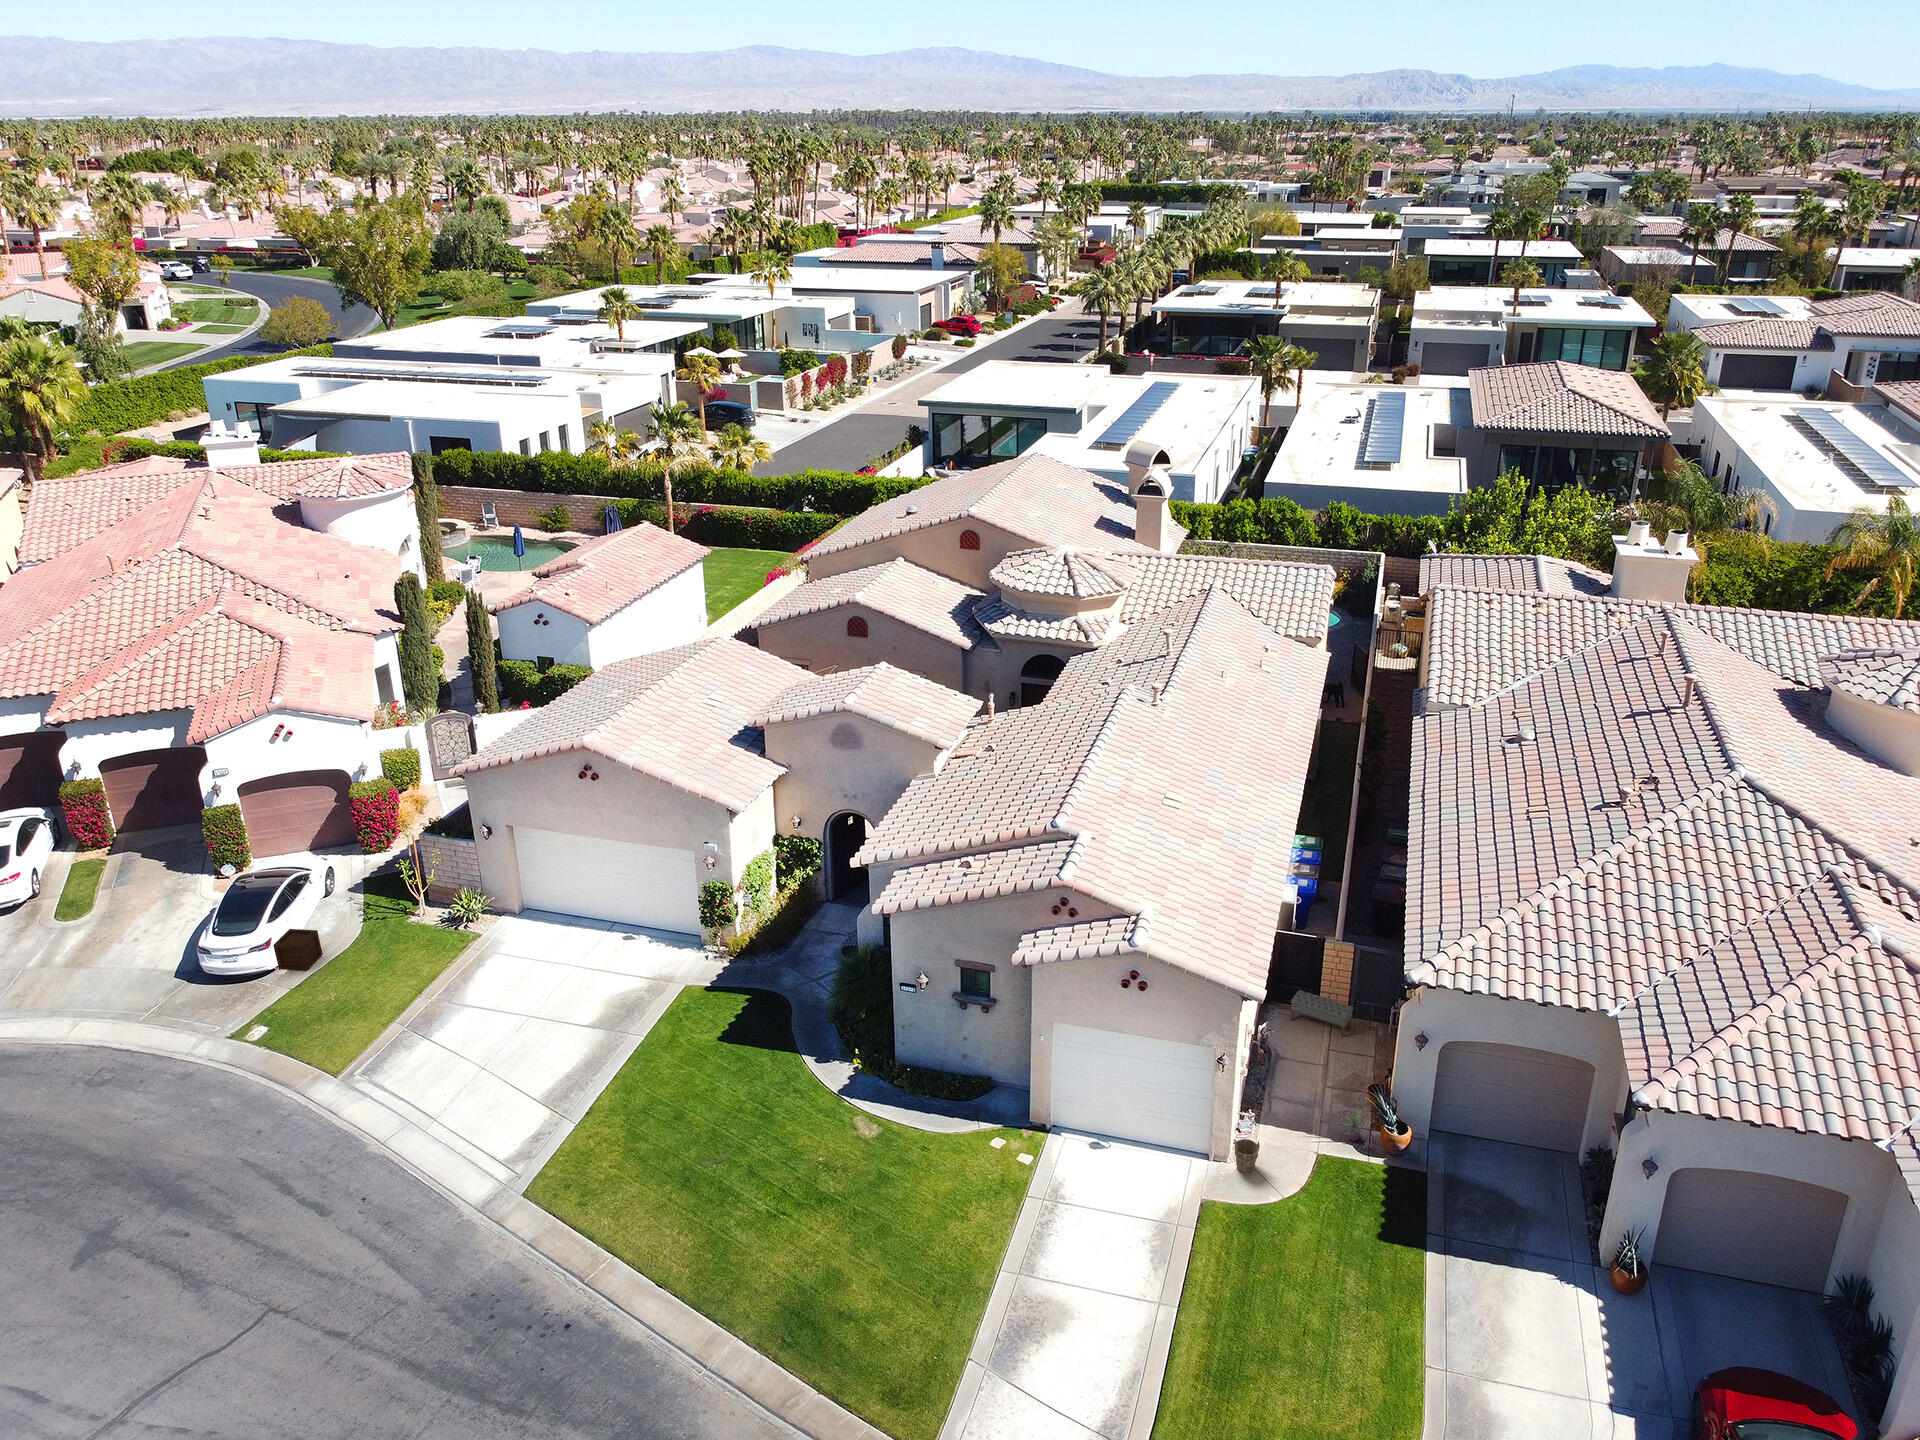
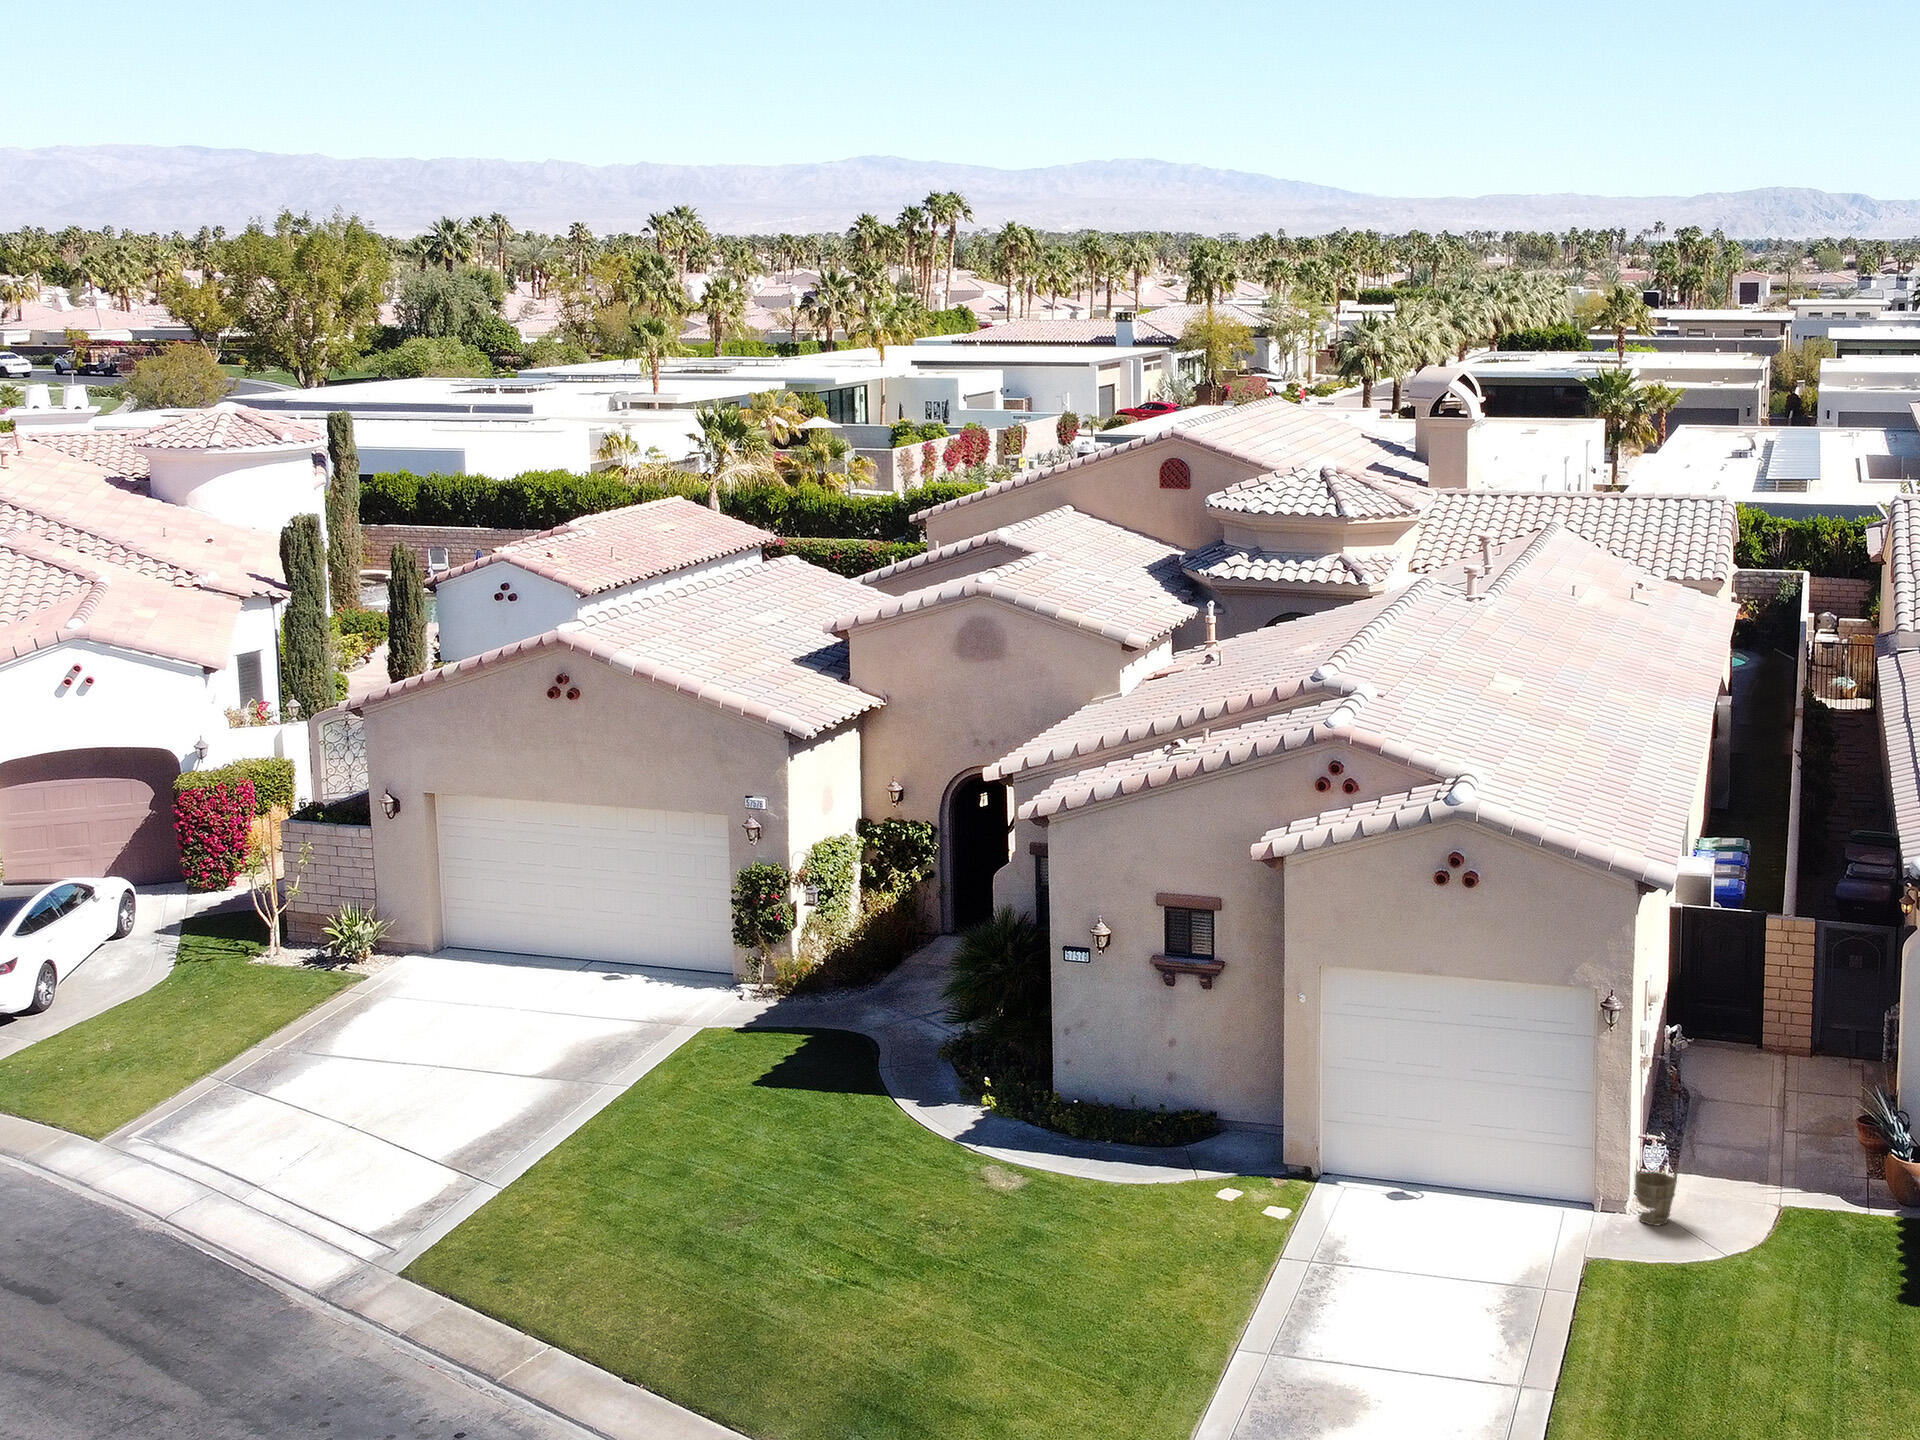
wooden crate: present [273,929,323,971] -> none [43,936,117,997]
bench: present [1291,990,1353,1037] -> none [1720,1032,1828,1099]
decorative plant: present [1338,1110,1363,1141] -> none [1808,1142,1869,1199]

